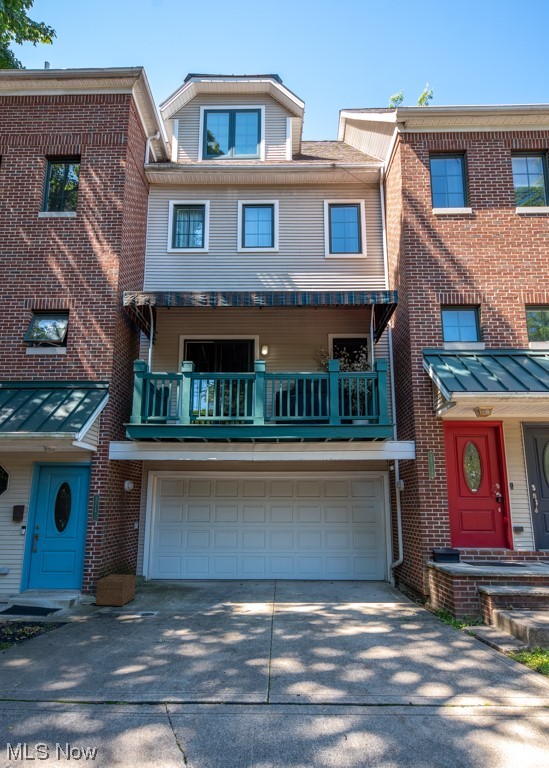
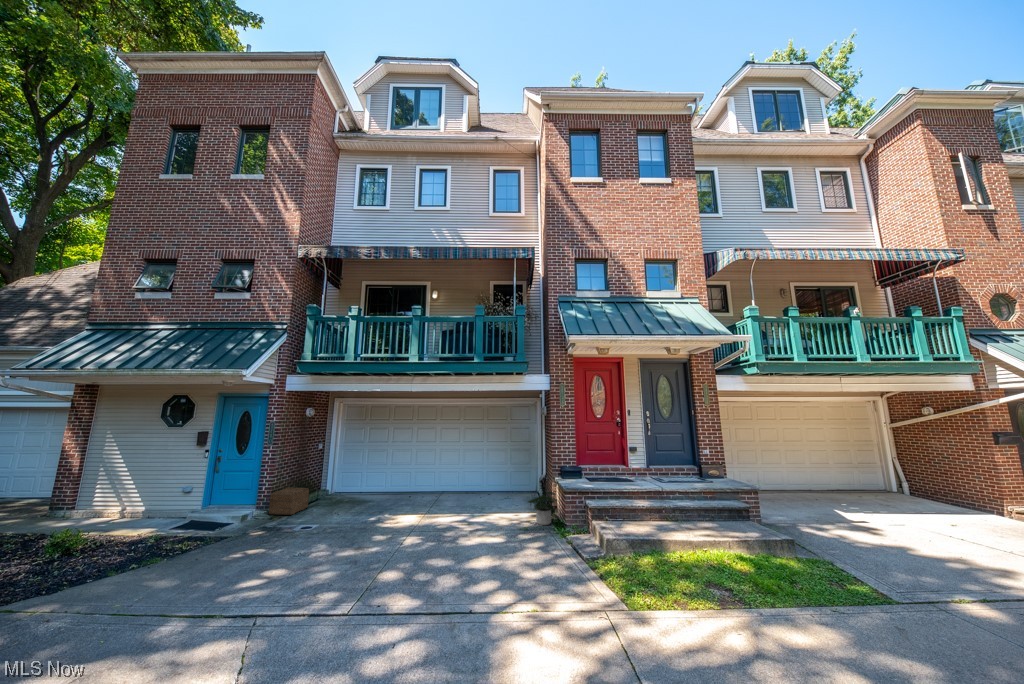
potted plant: none [404,579,443,618] -> present [529,492,557,525]

